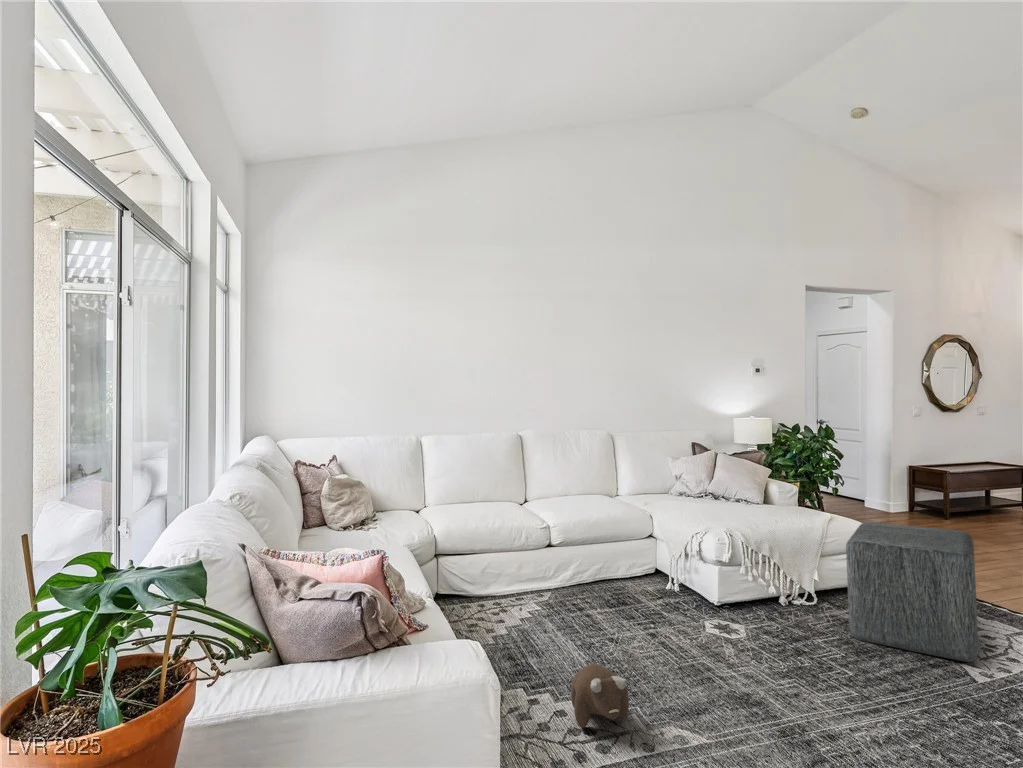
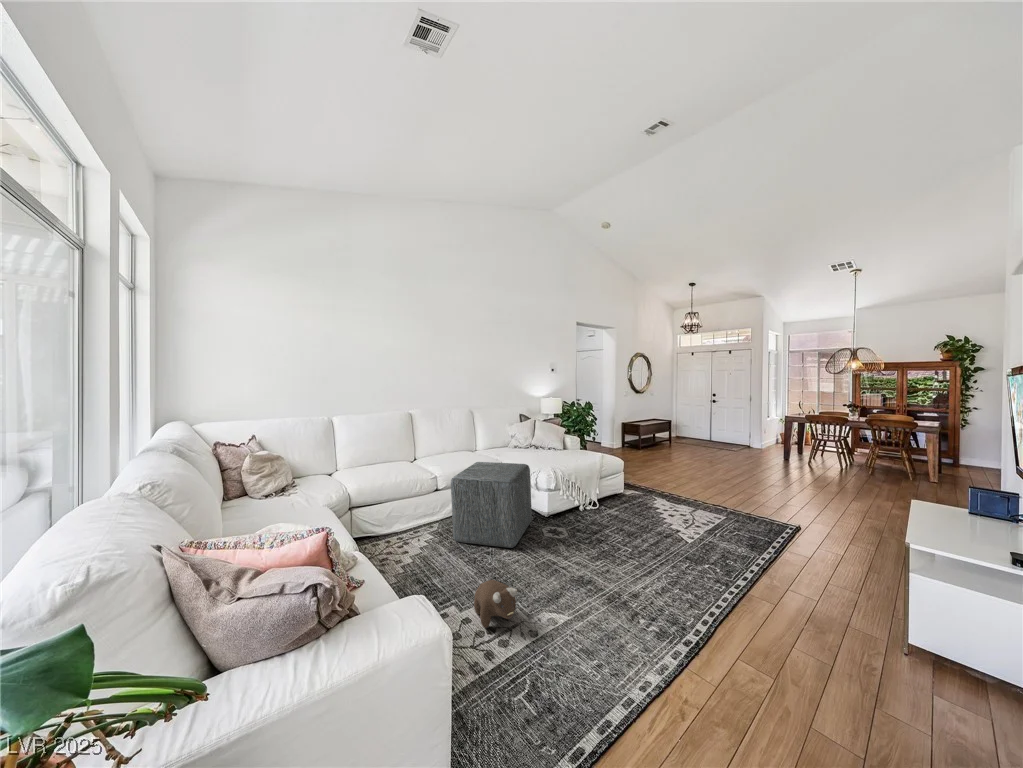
ottoman: present [846,522,978,662] -> present [451,462,532,548]

